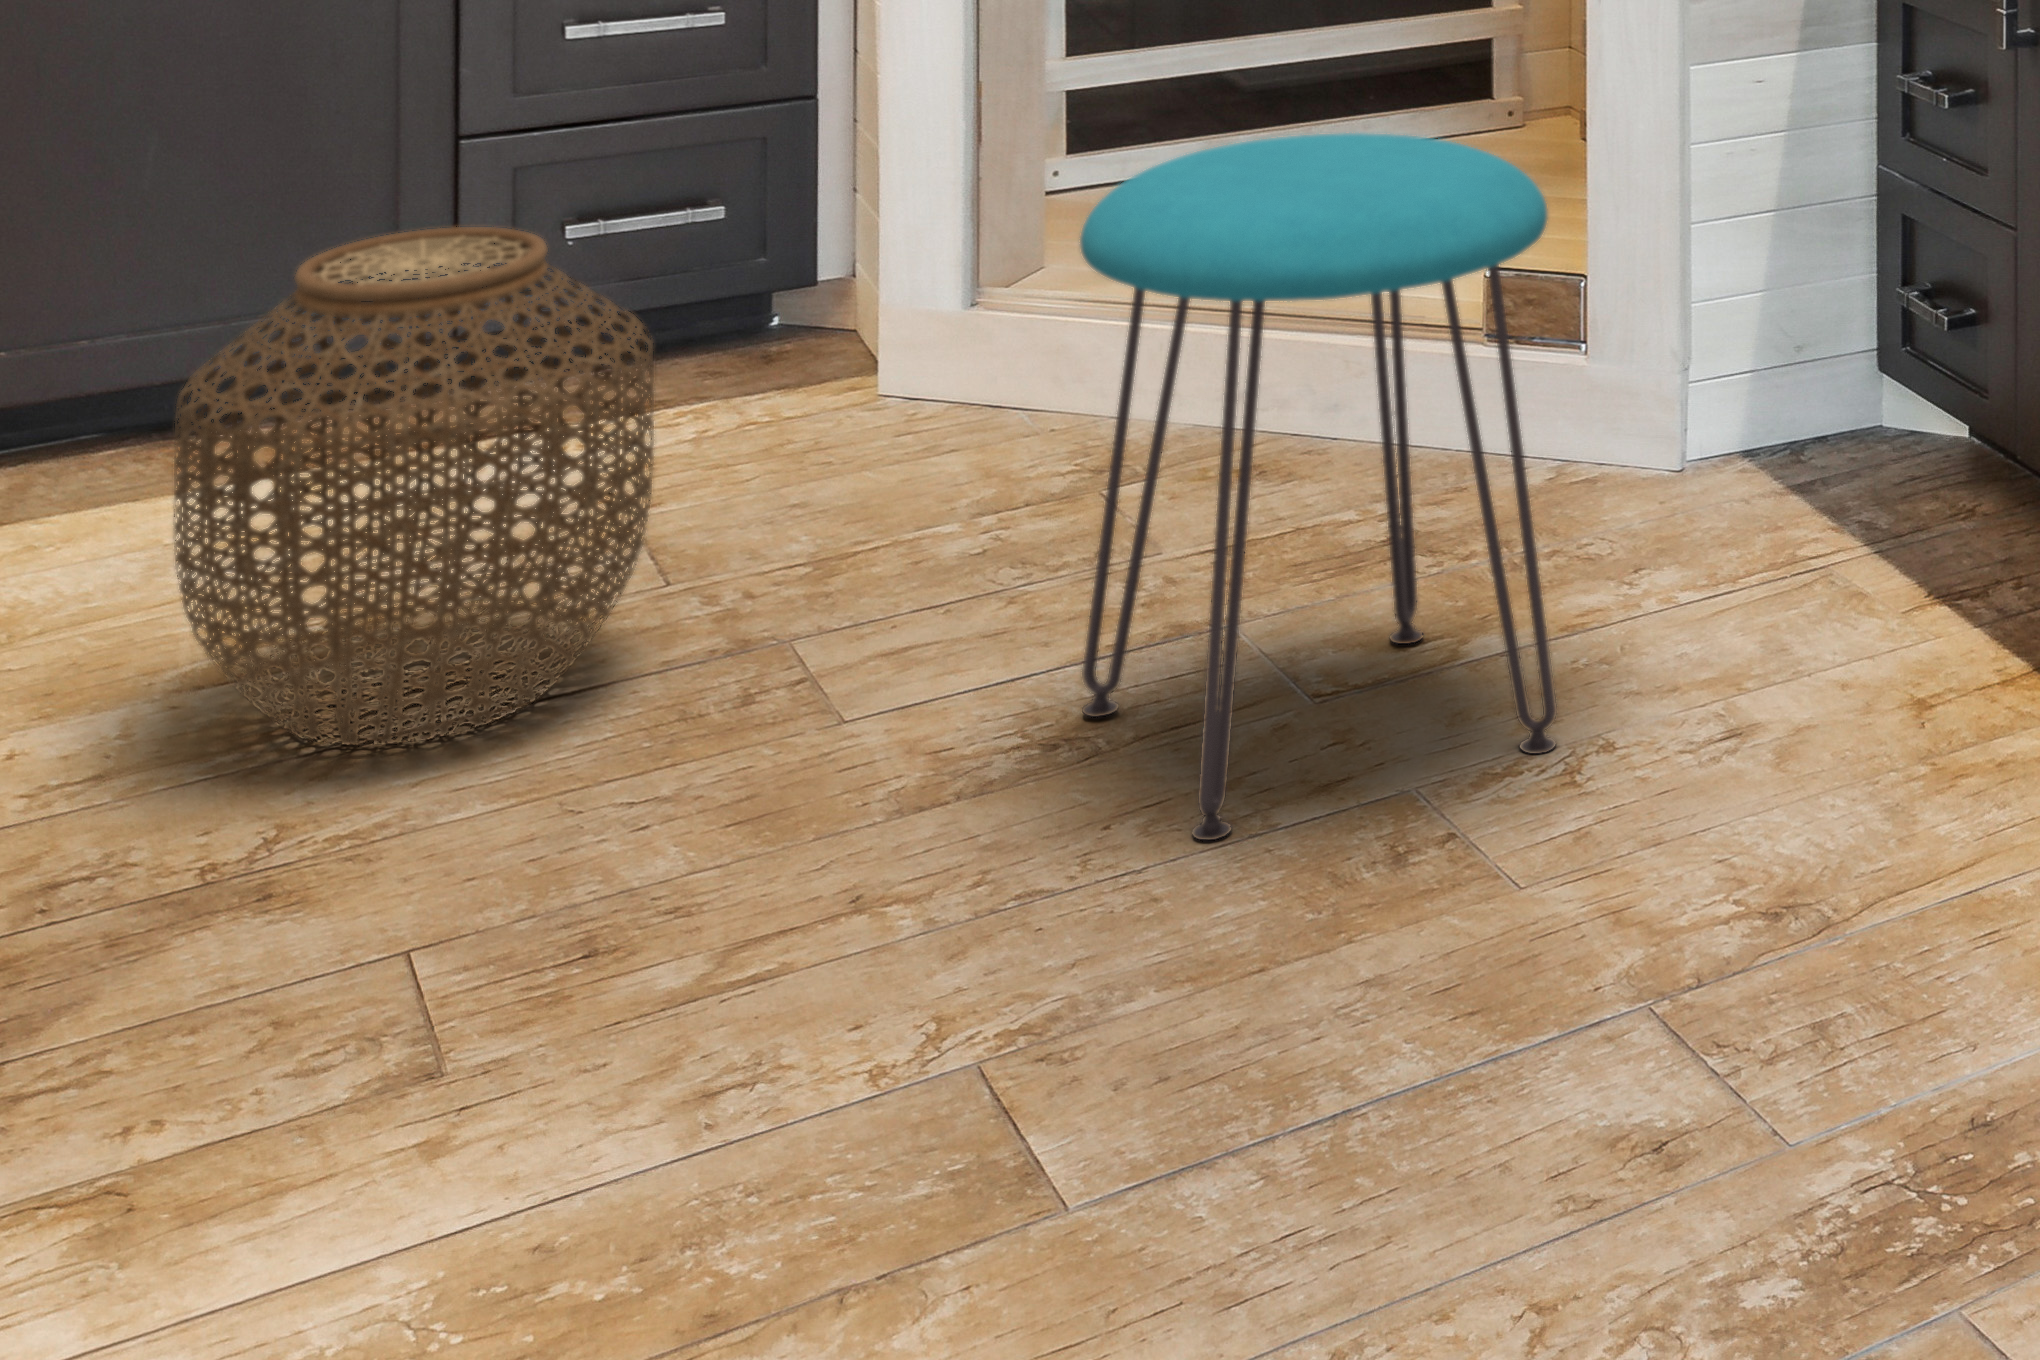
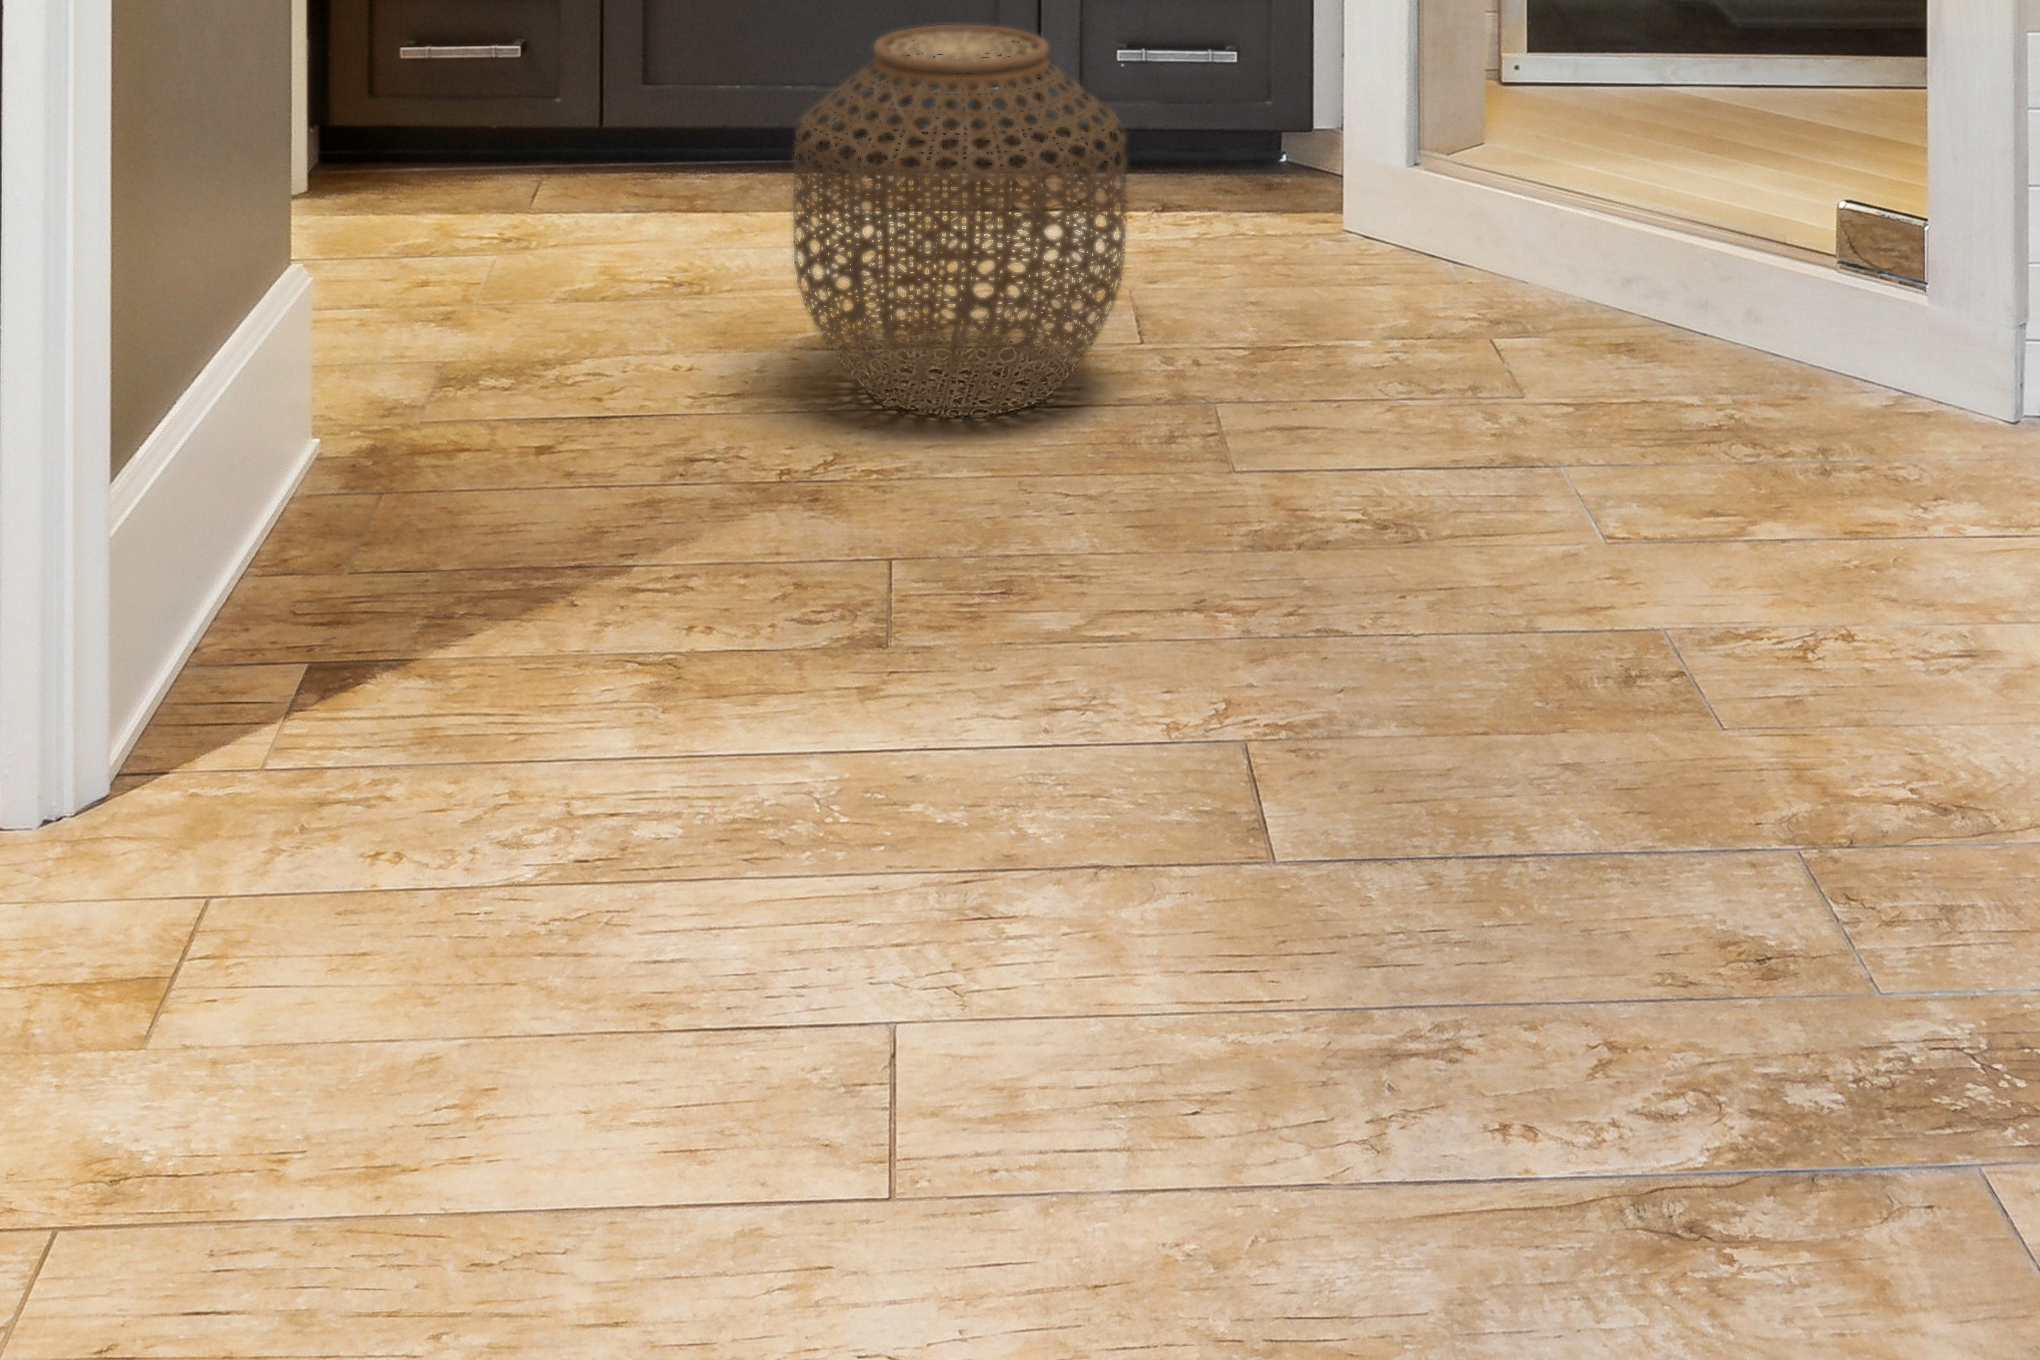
stool: present [1080,133,1557,840] -> none [1411,33,1815,609]

